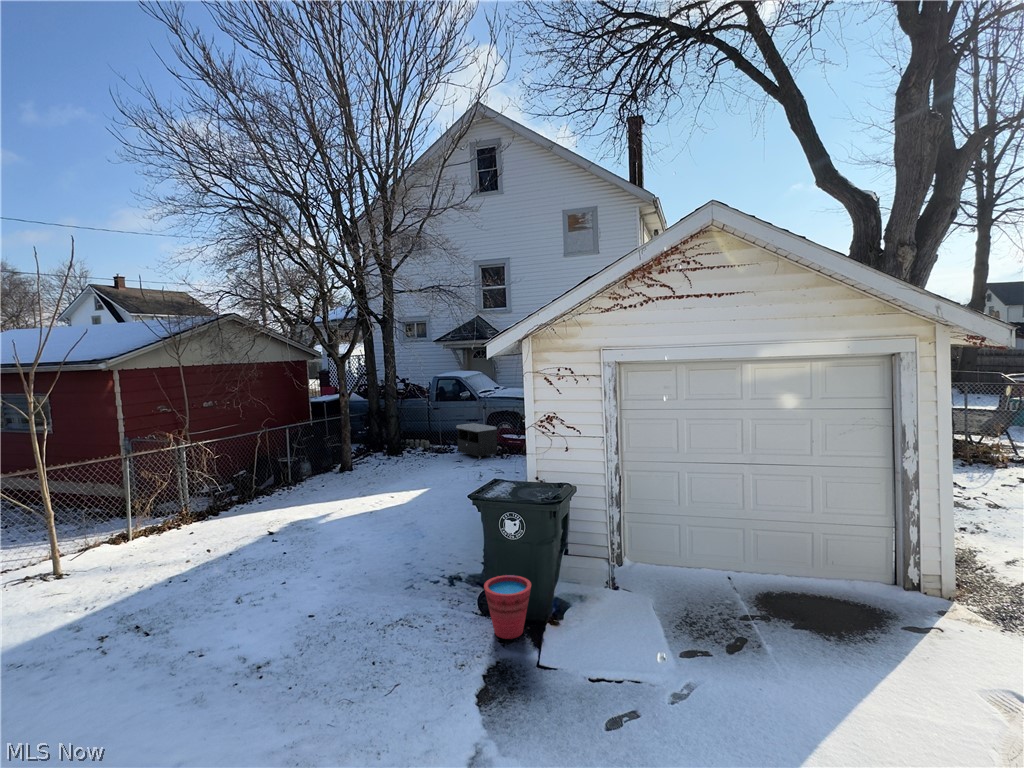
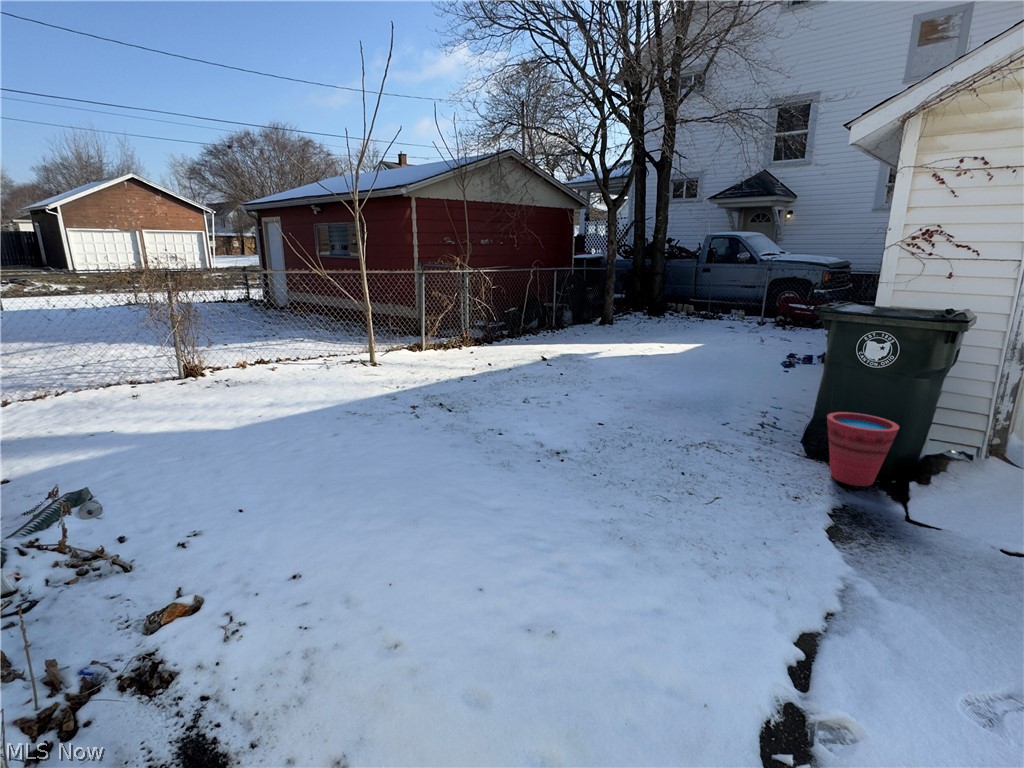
storage bench: present [456,423,497,459] -> none [730,289,785,329]

